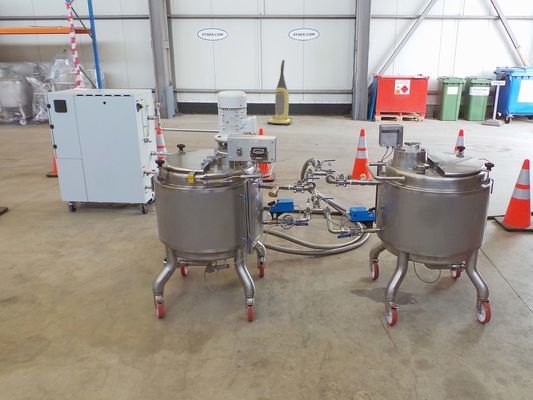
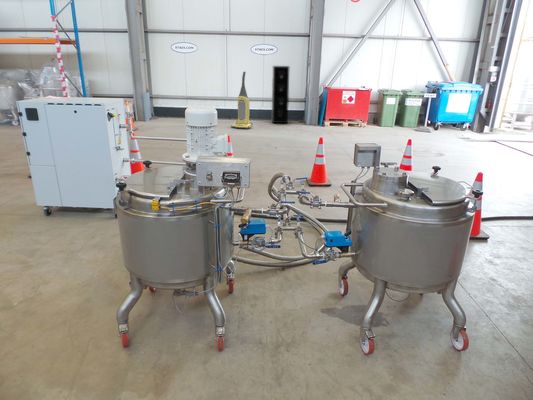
filing cabinet: none [311,53,334,118] -> present [272,66,289,123]

